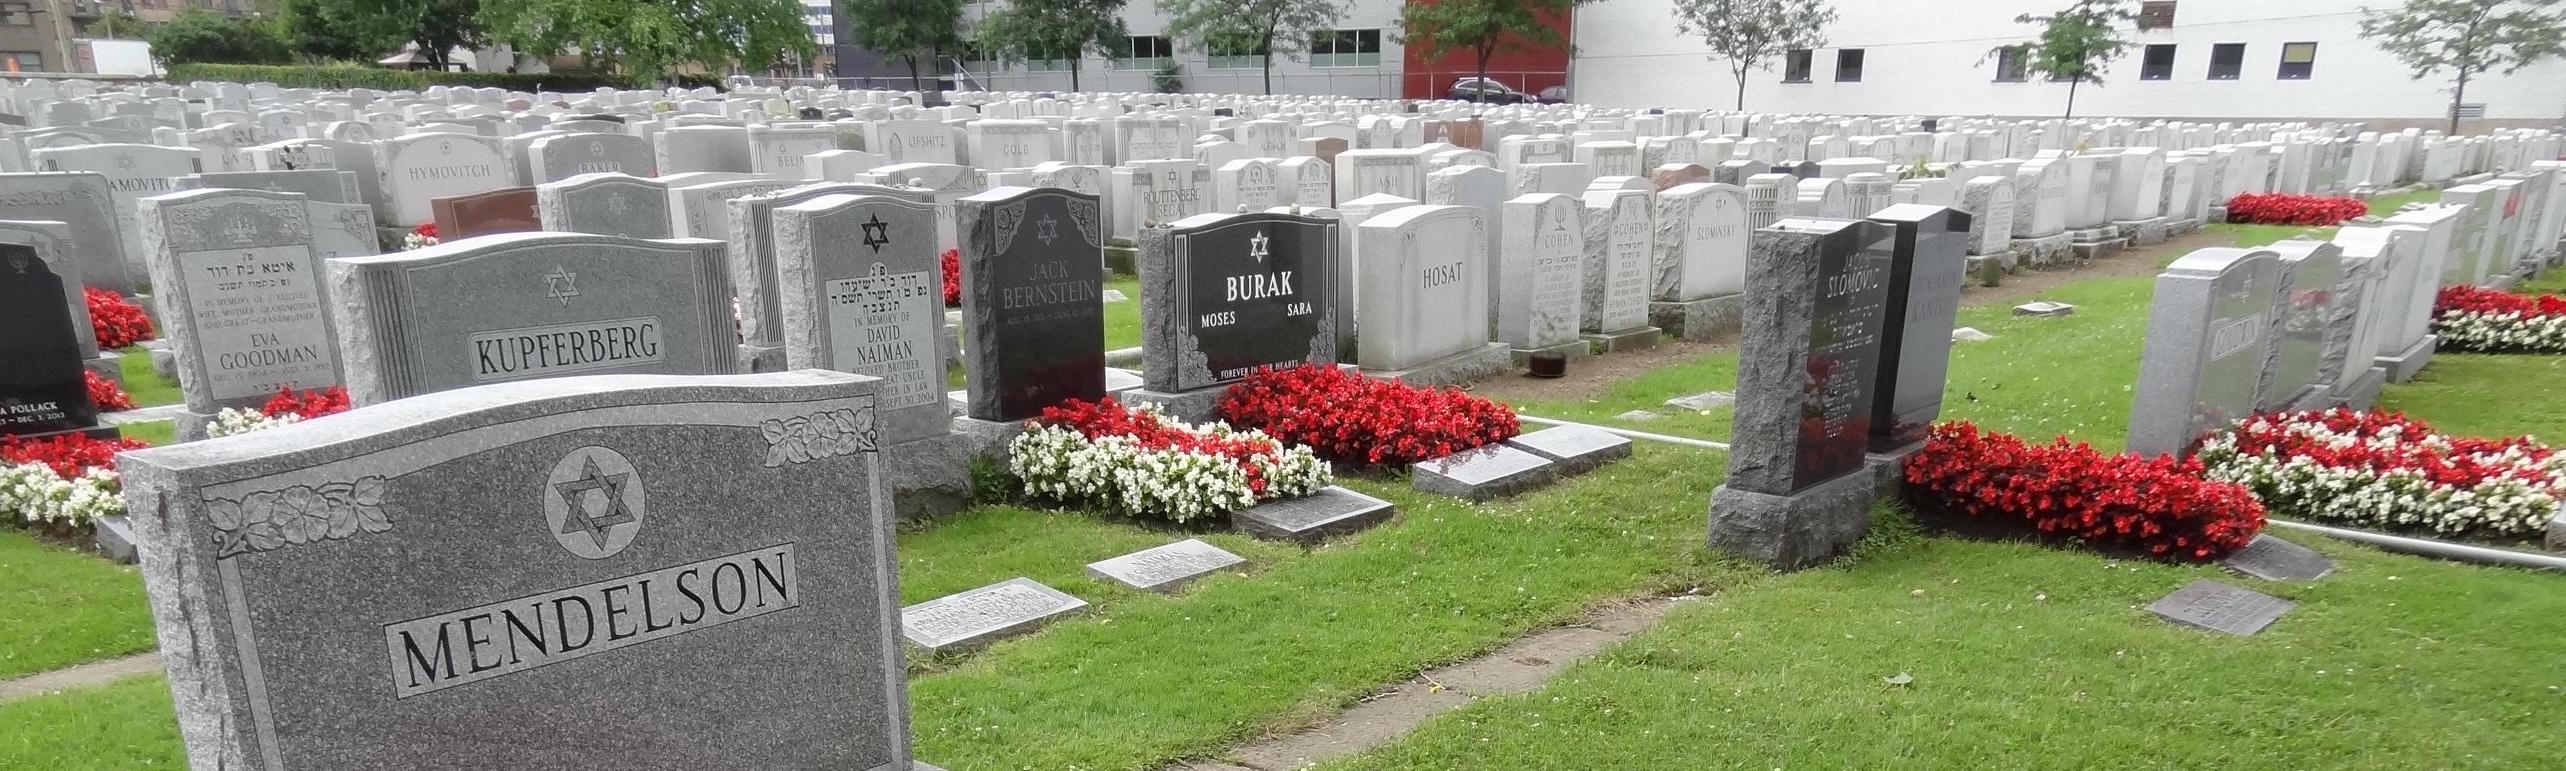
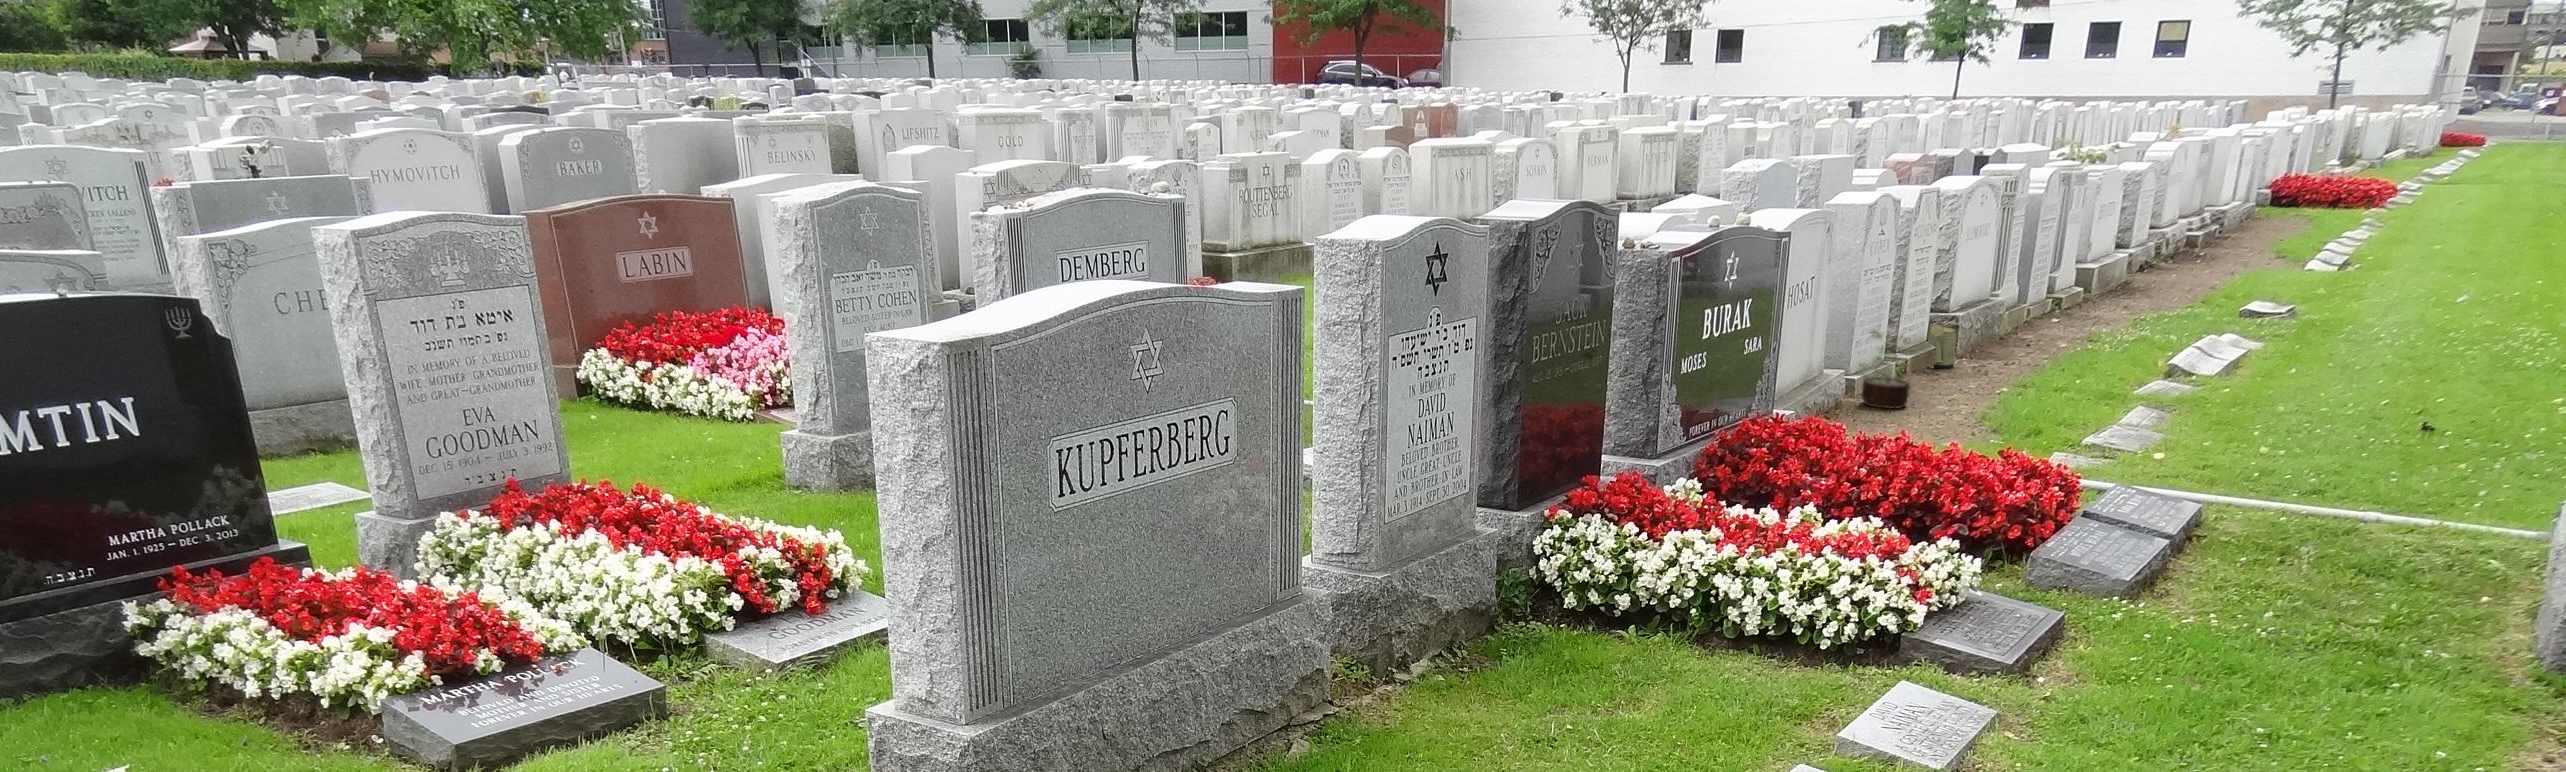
watering can: present [1981,257,2002,287] -> present [1928,325,1957,369]

